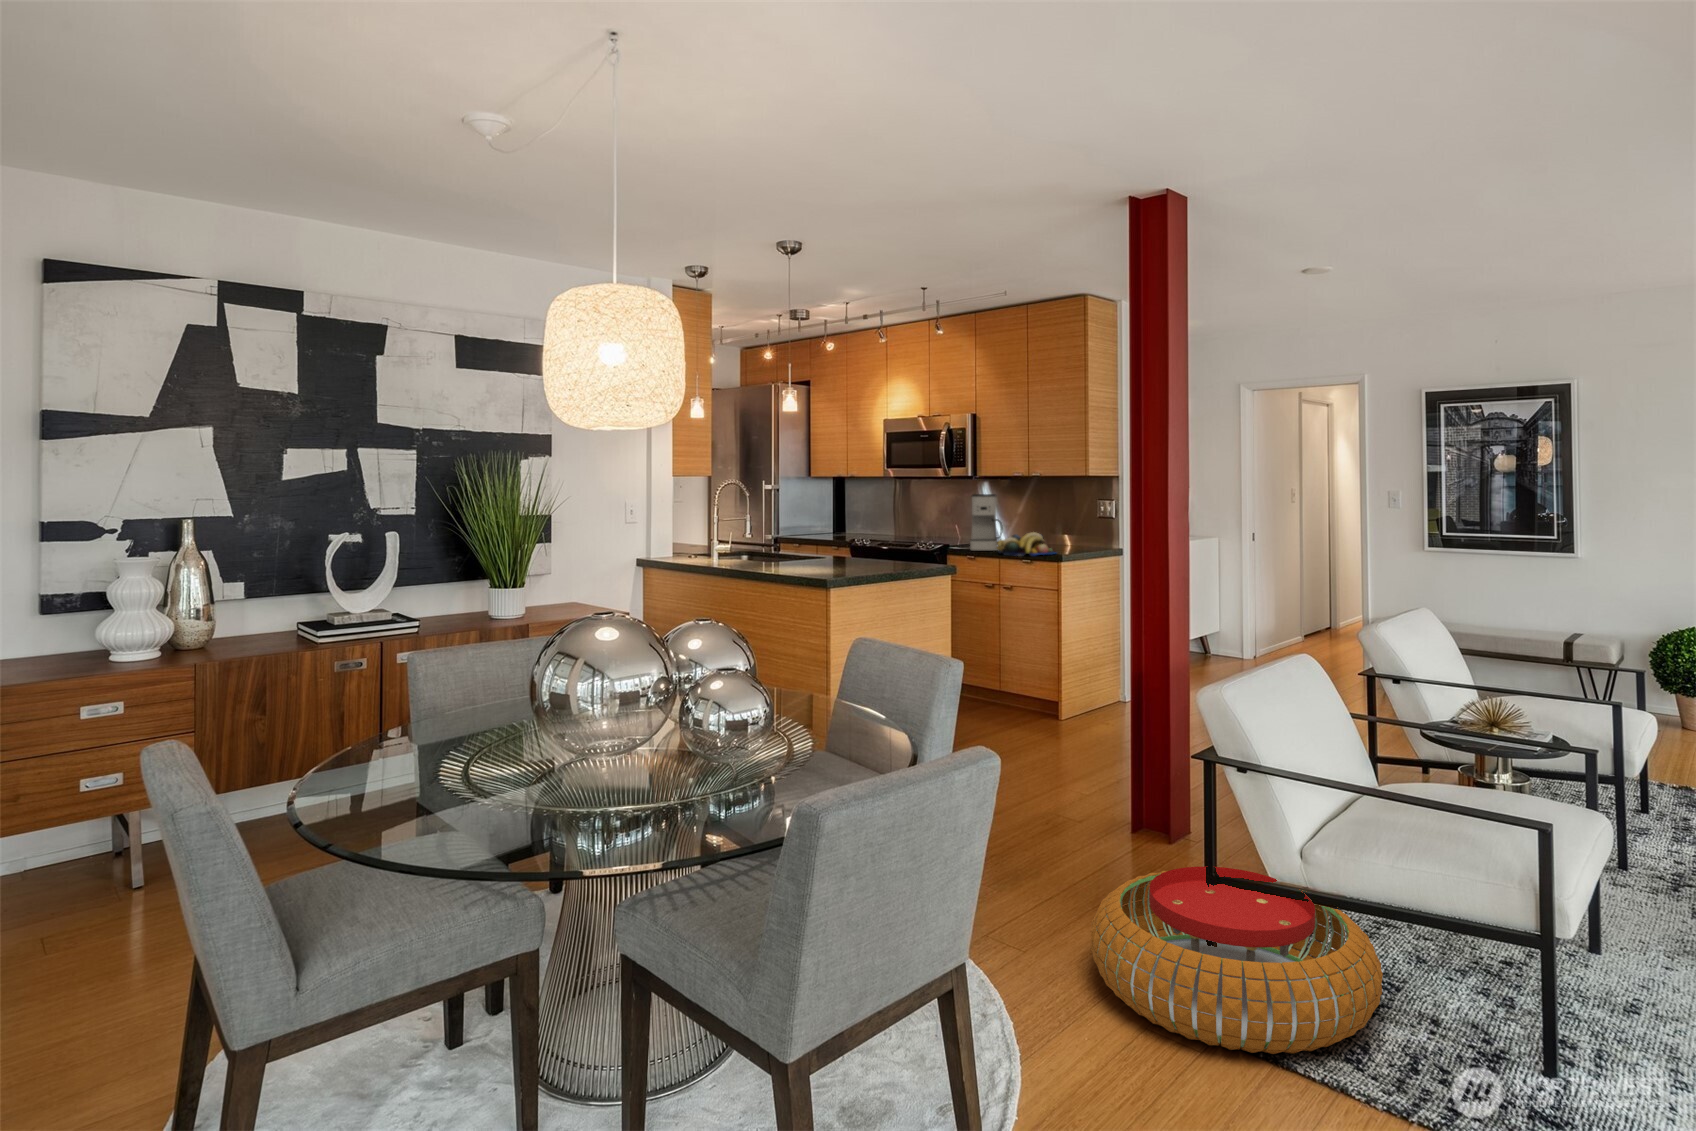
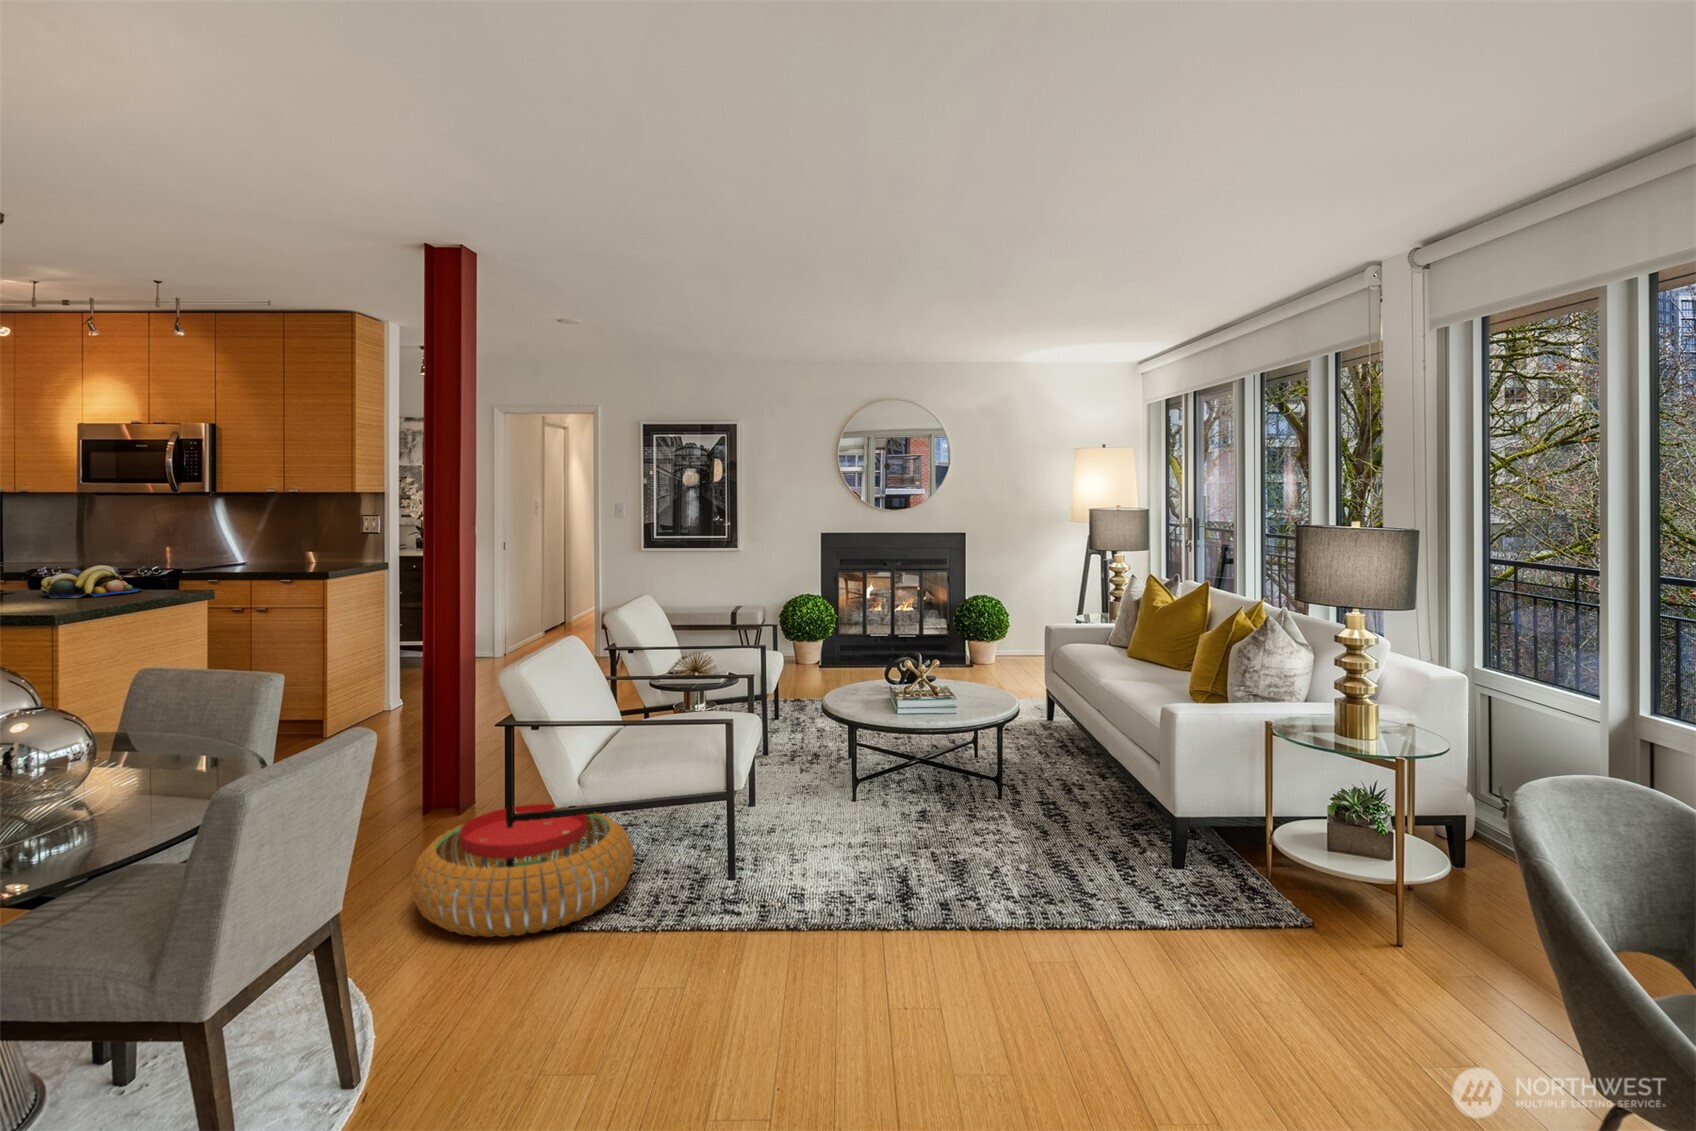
coffee maker: present [970,494,1003,551] -> none [213,510,254,570]
fruit bowl: present [997,532,1056,556] -> present [41,565,141,598]

